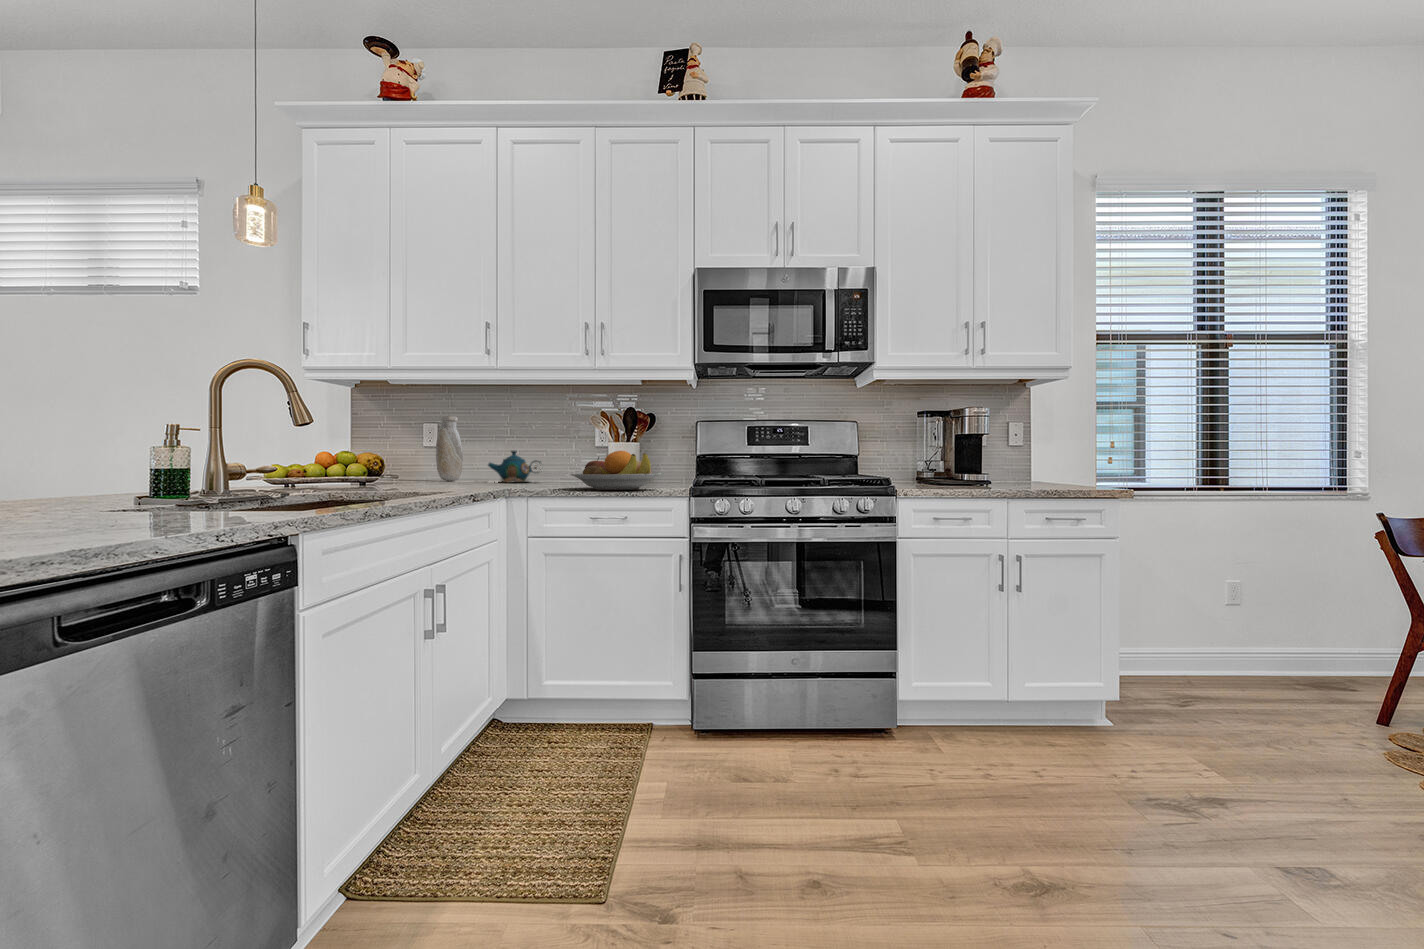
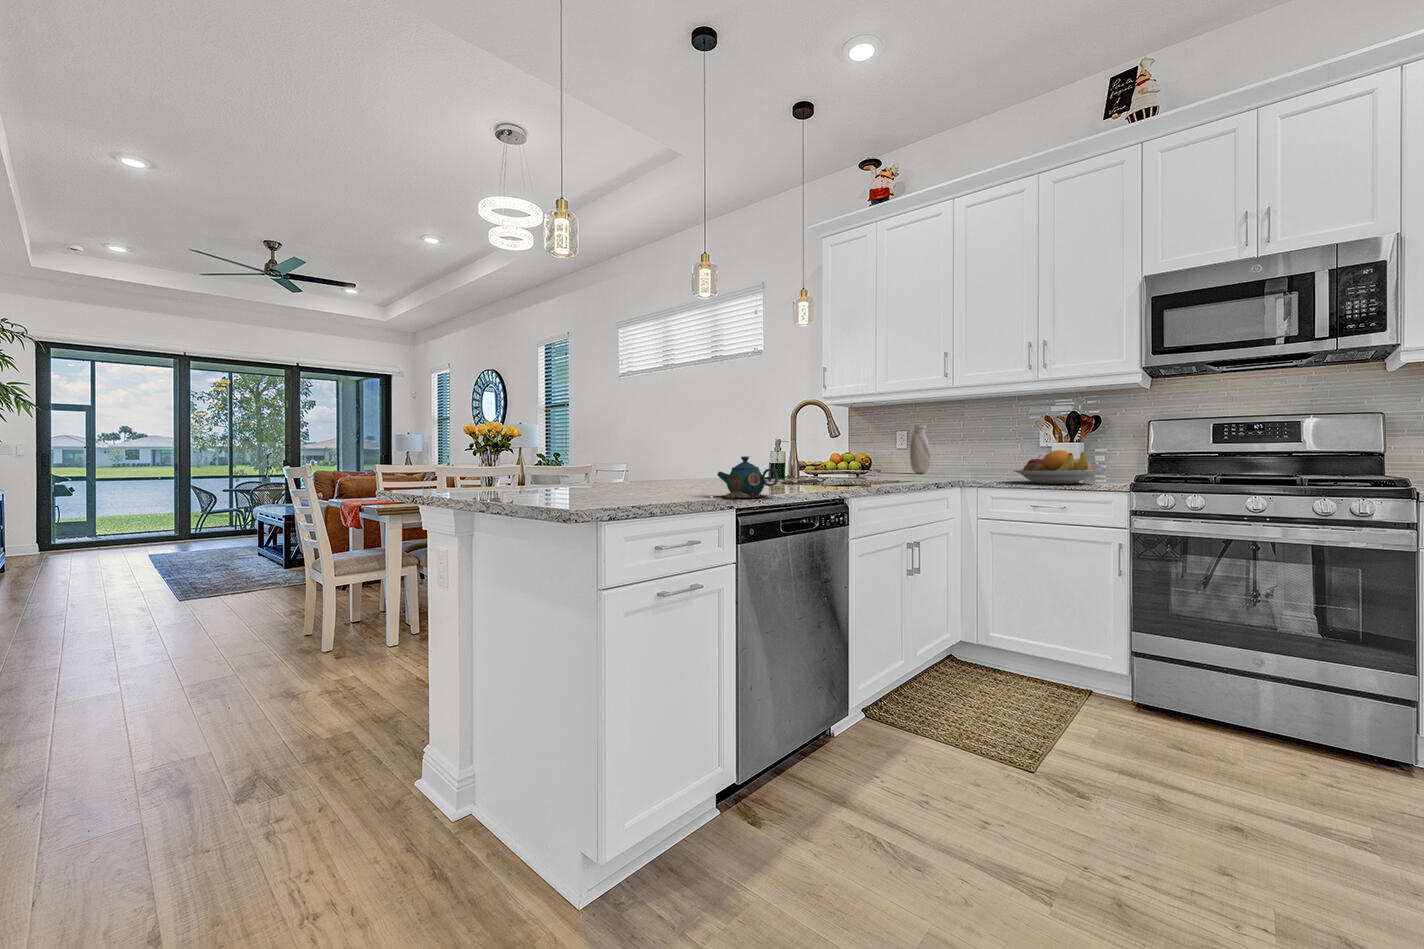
teapot: present [488,451,541,483] -> present [717,456,778,499]

